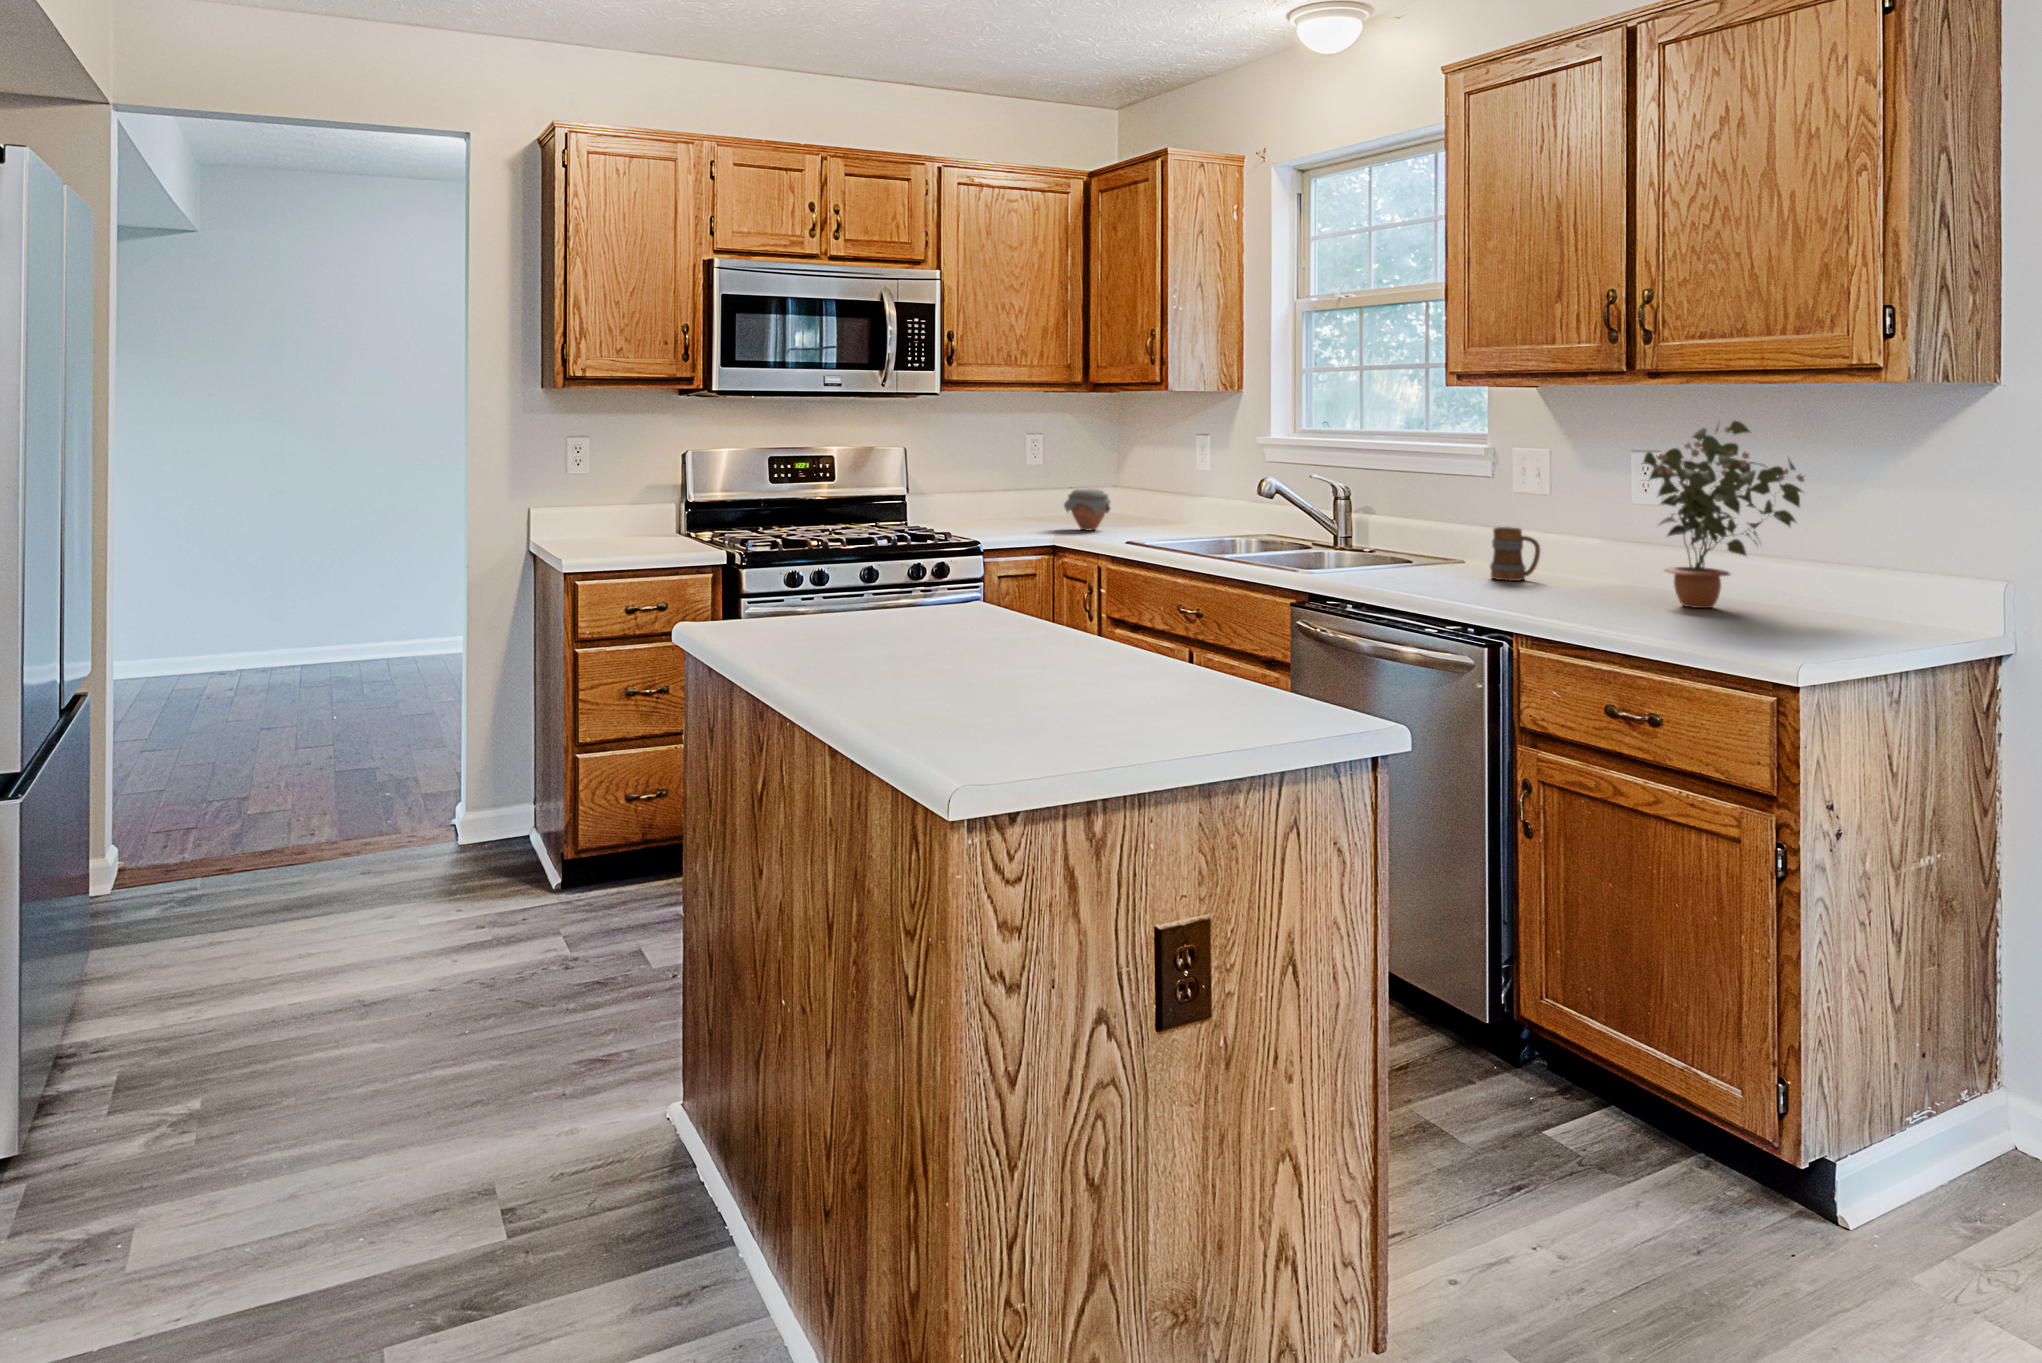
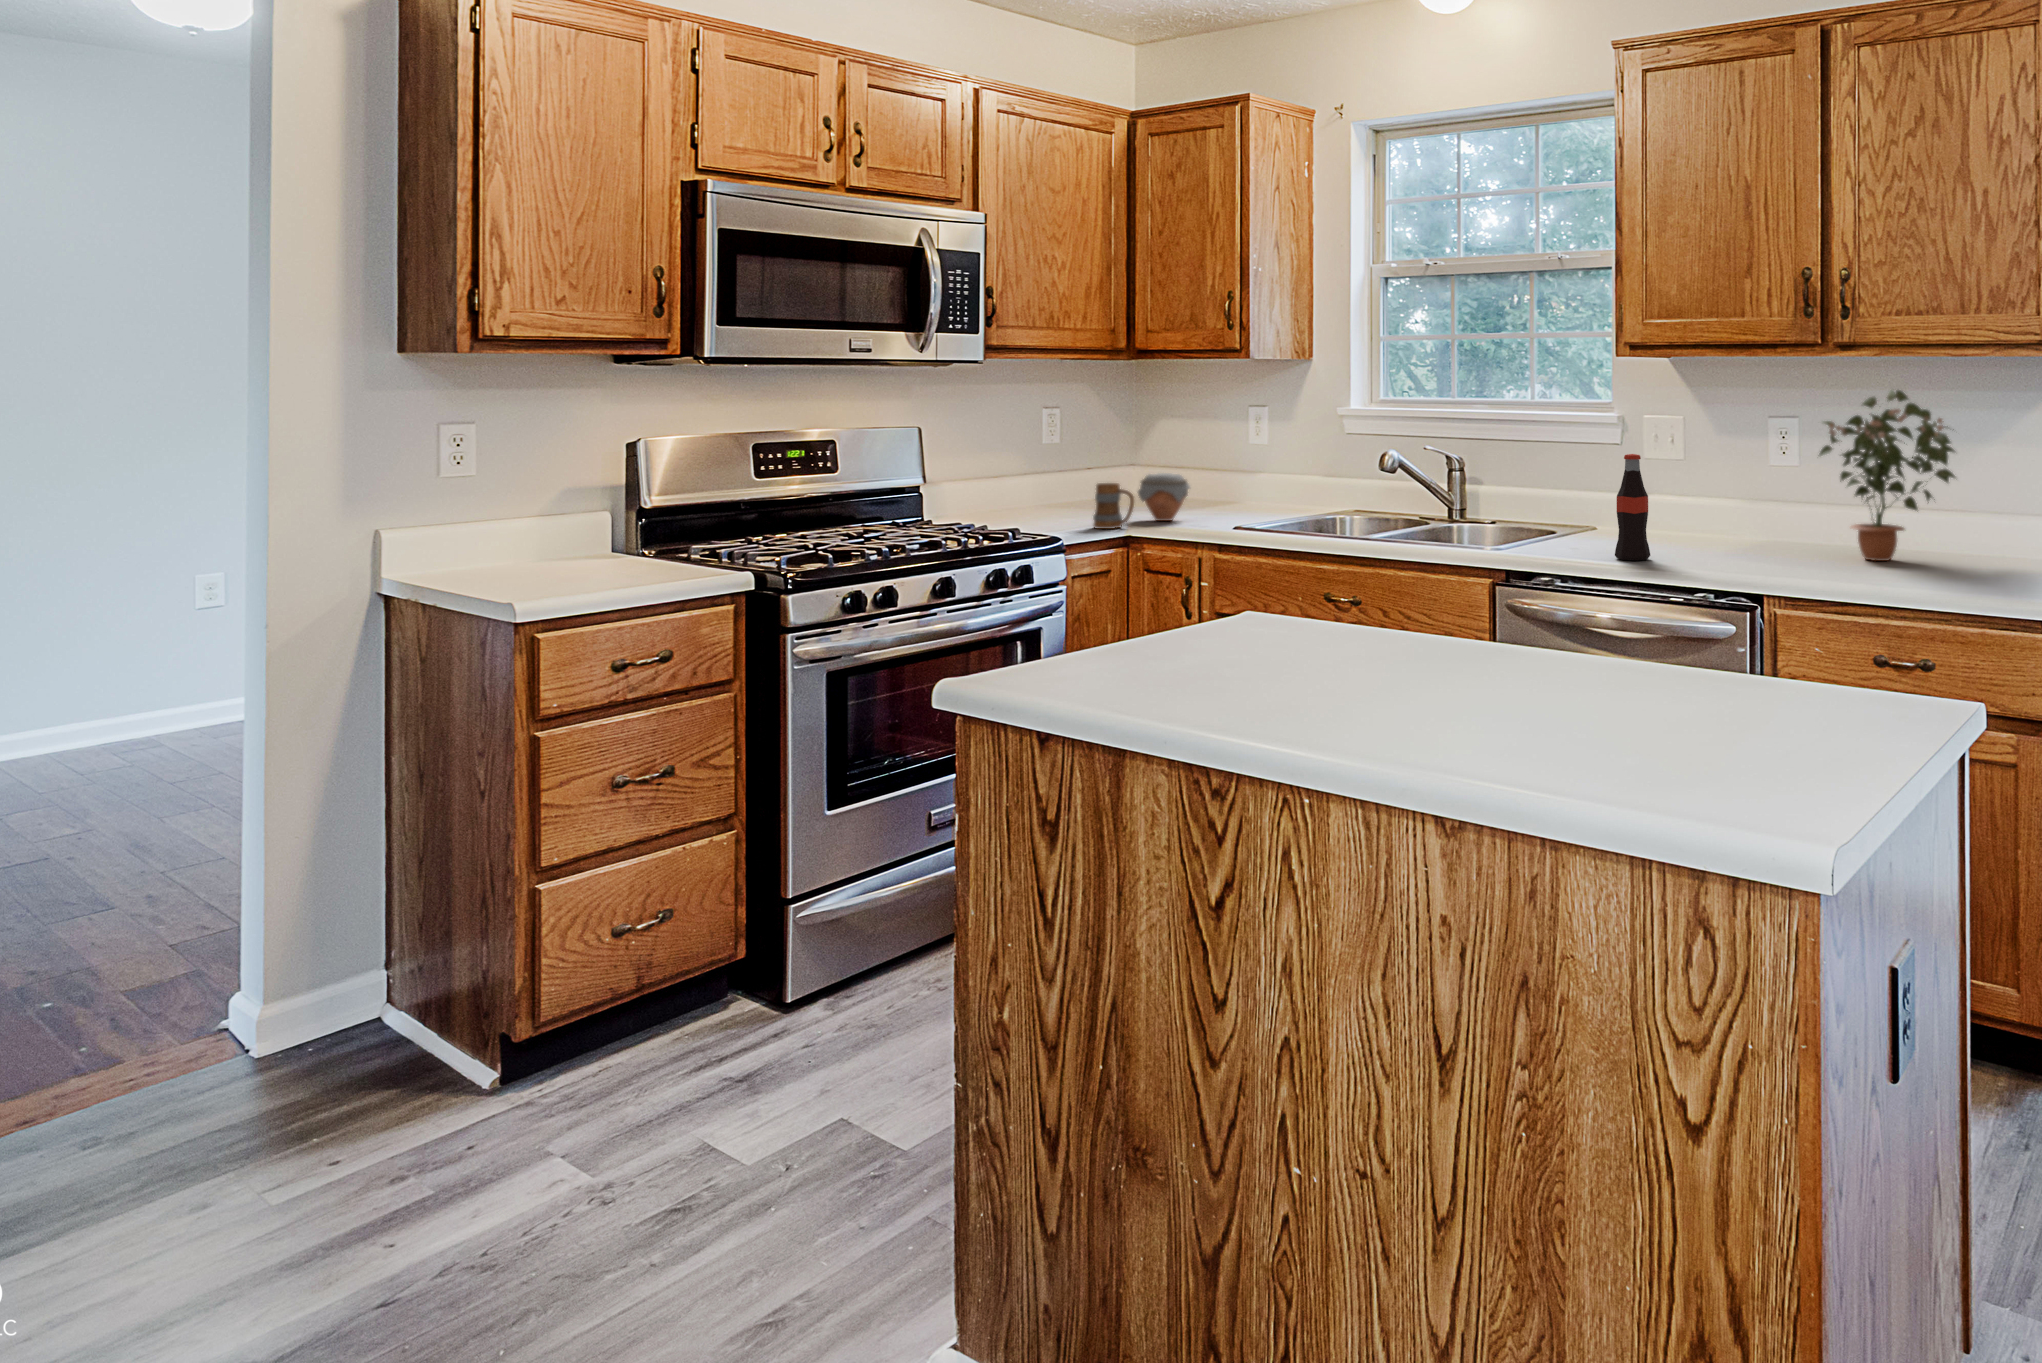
bottle: none [1404,483,1441,589] -> present [1615,454,1650,560]
mug: present [1490,527,1540,581] -> present [1093,483,1134,529]

